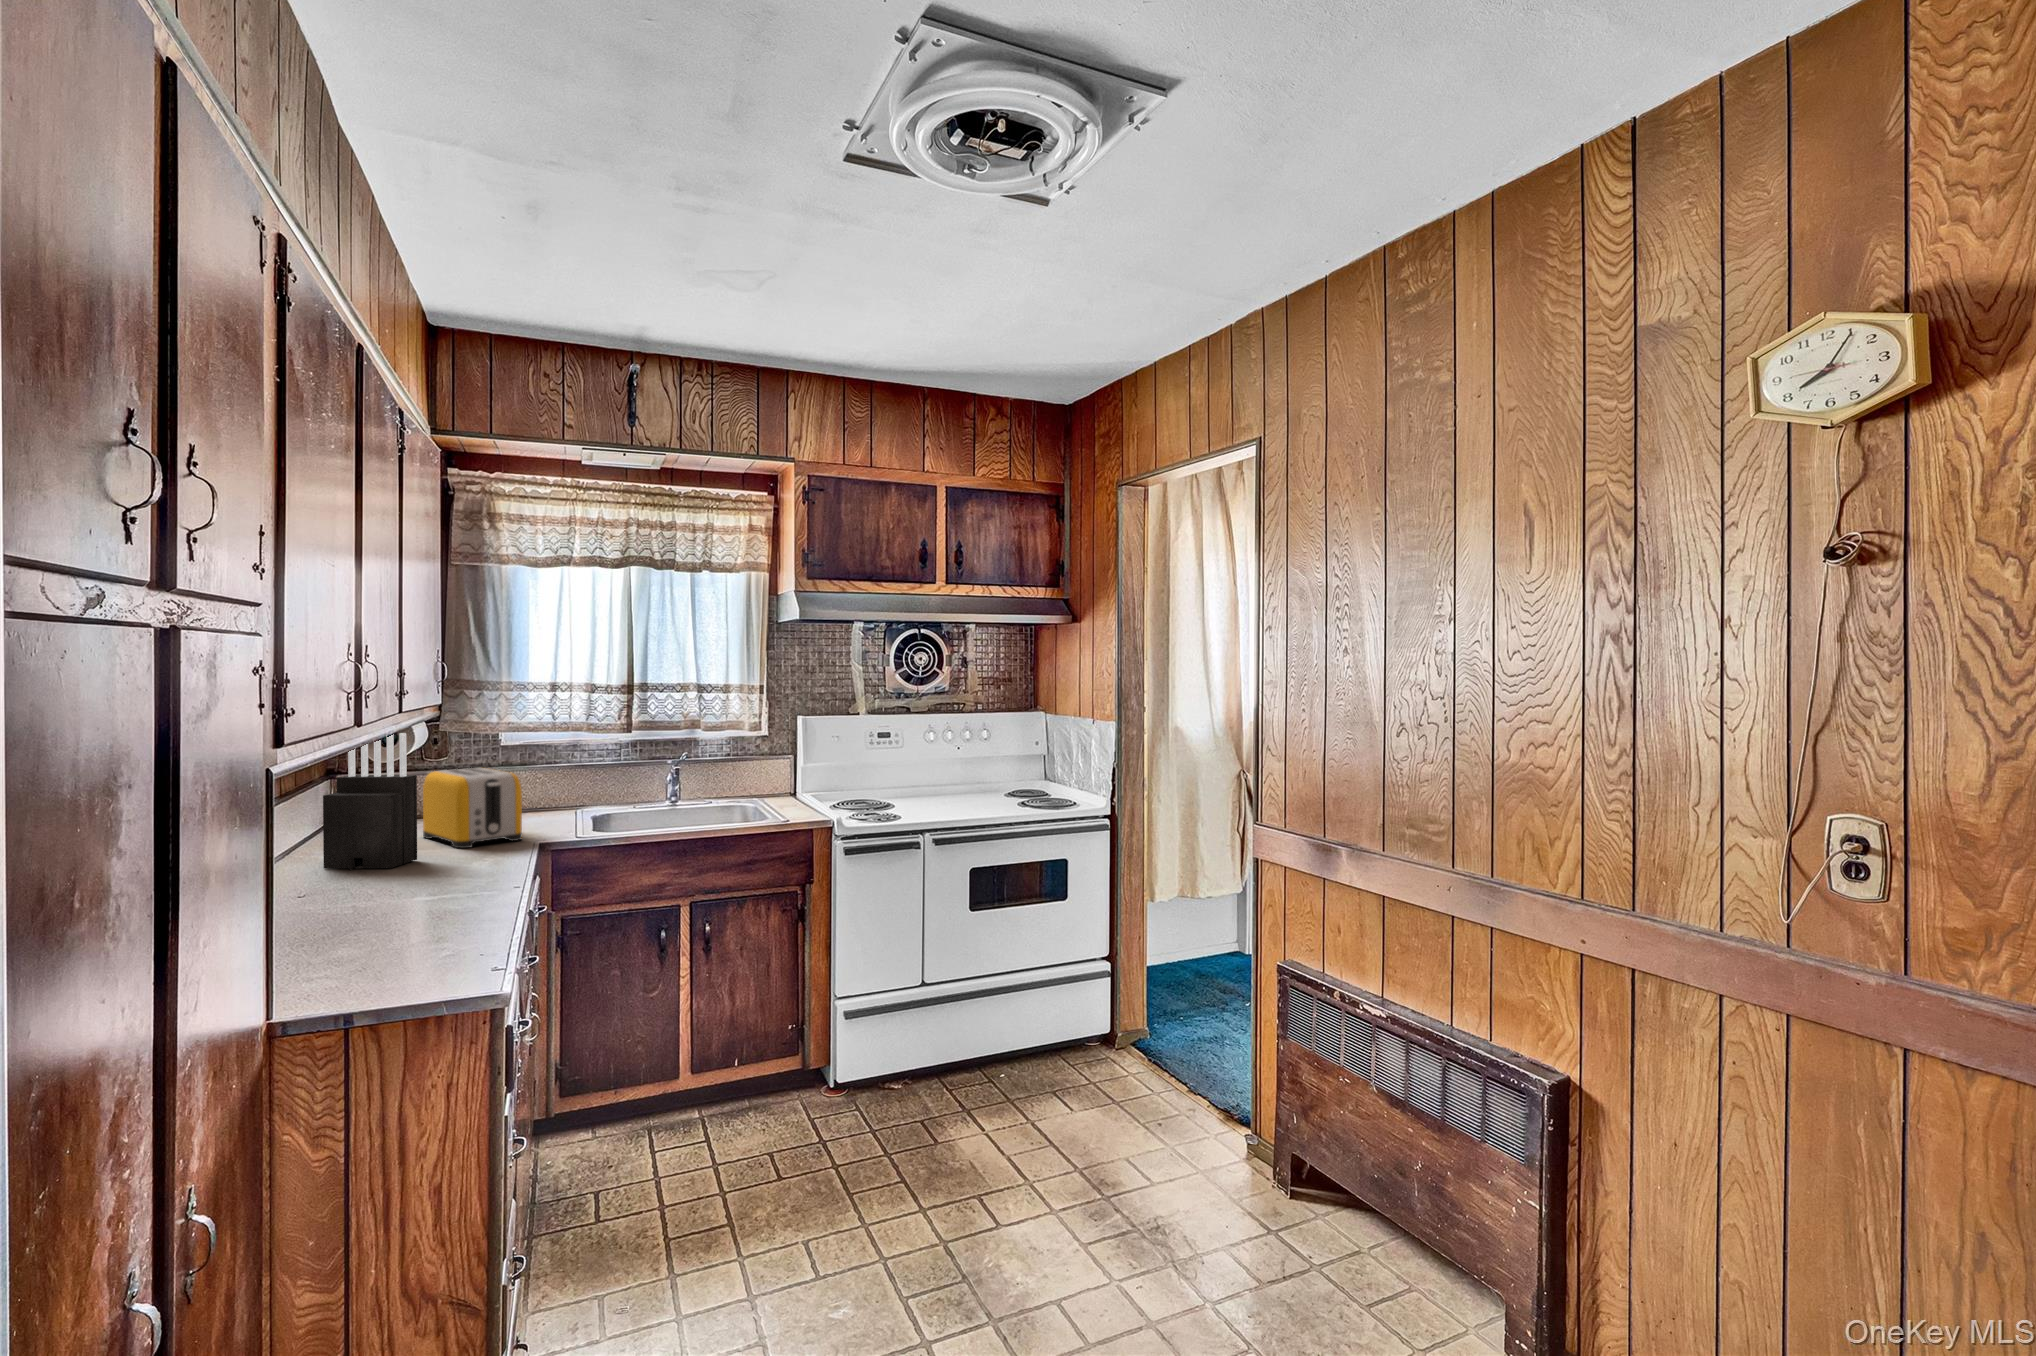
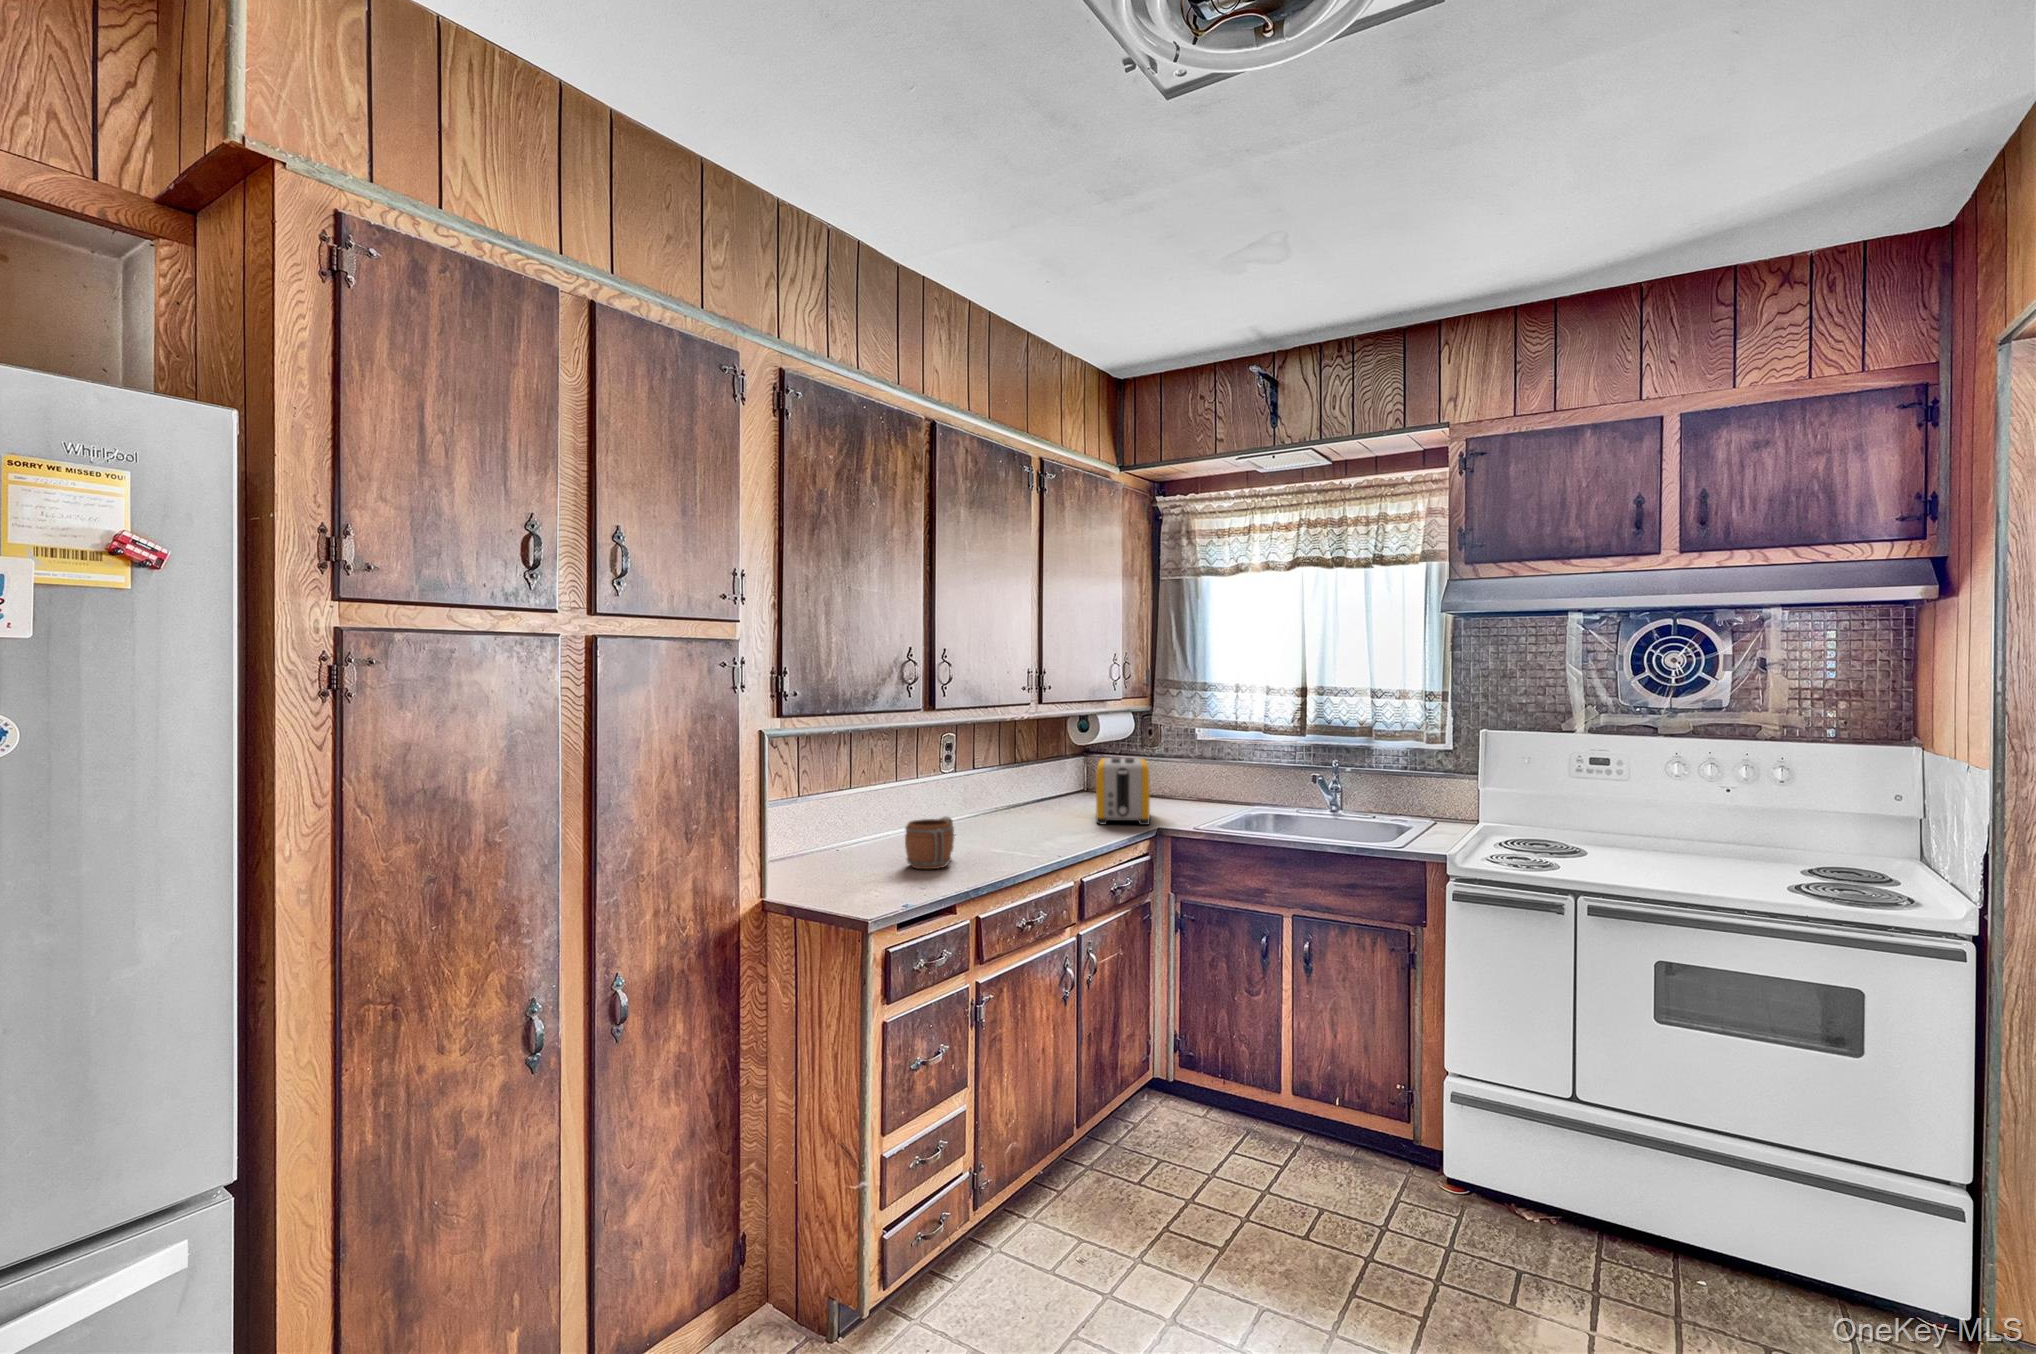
knife block: present [323,733,417,870] -> none [1001,721,1055,830]
mug: none [337,861,415,937] -> present [905,816,954,869]

